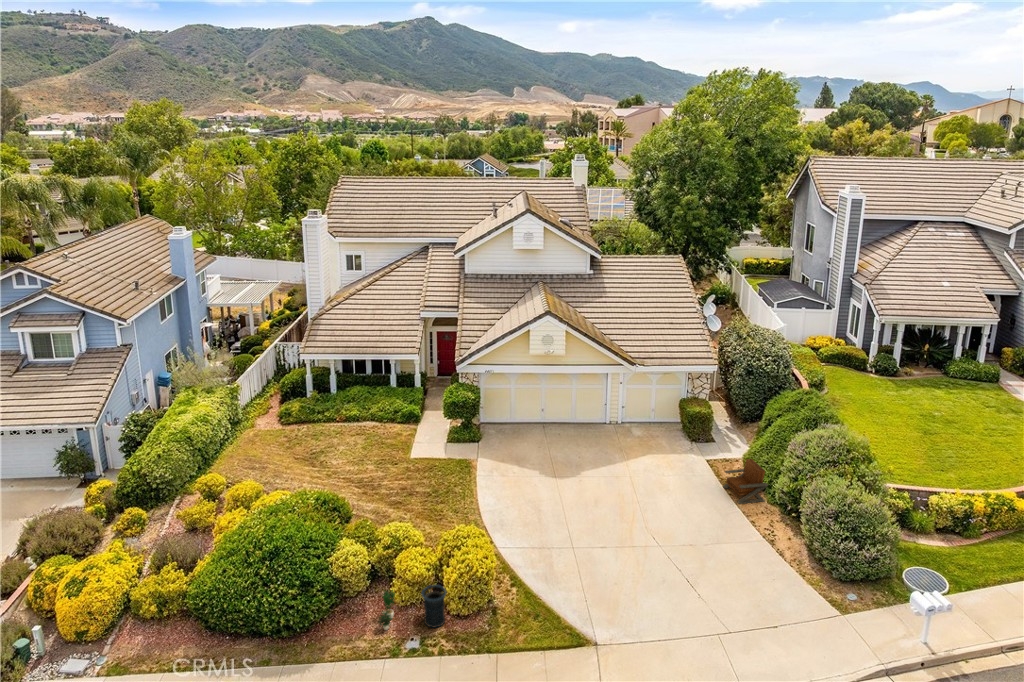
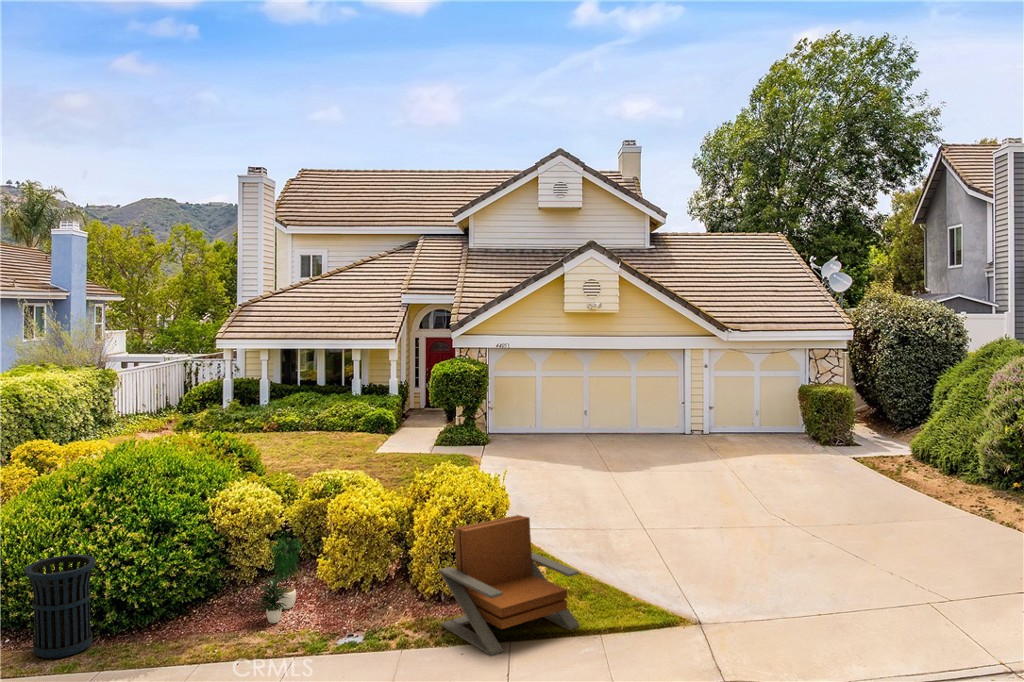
lounge chair: present [723,459,768,504] -> present [439,515,579,656]
trash can: present [421,585,447,628] -> present [24,555,96,658]

